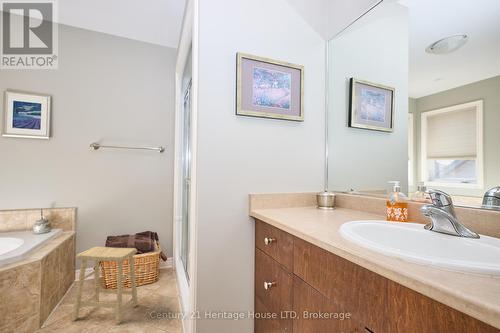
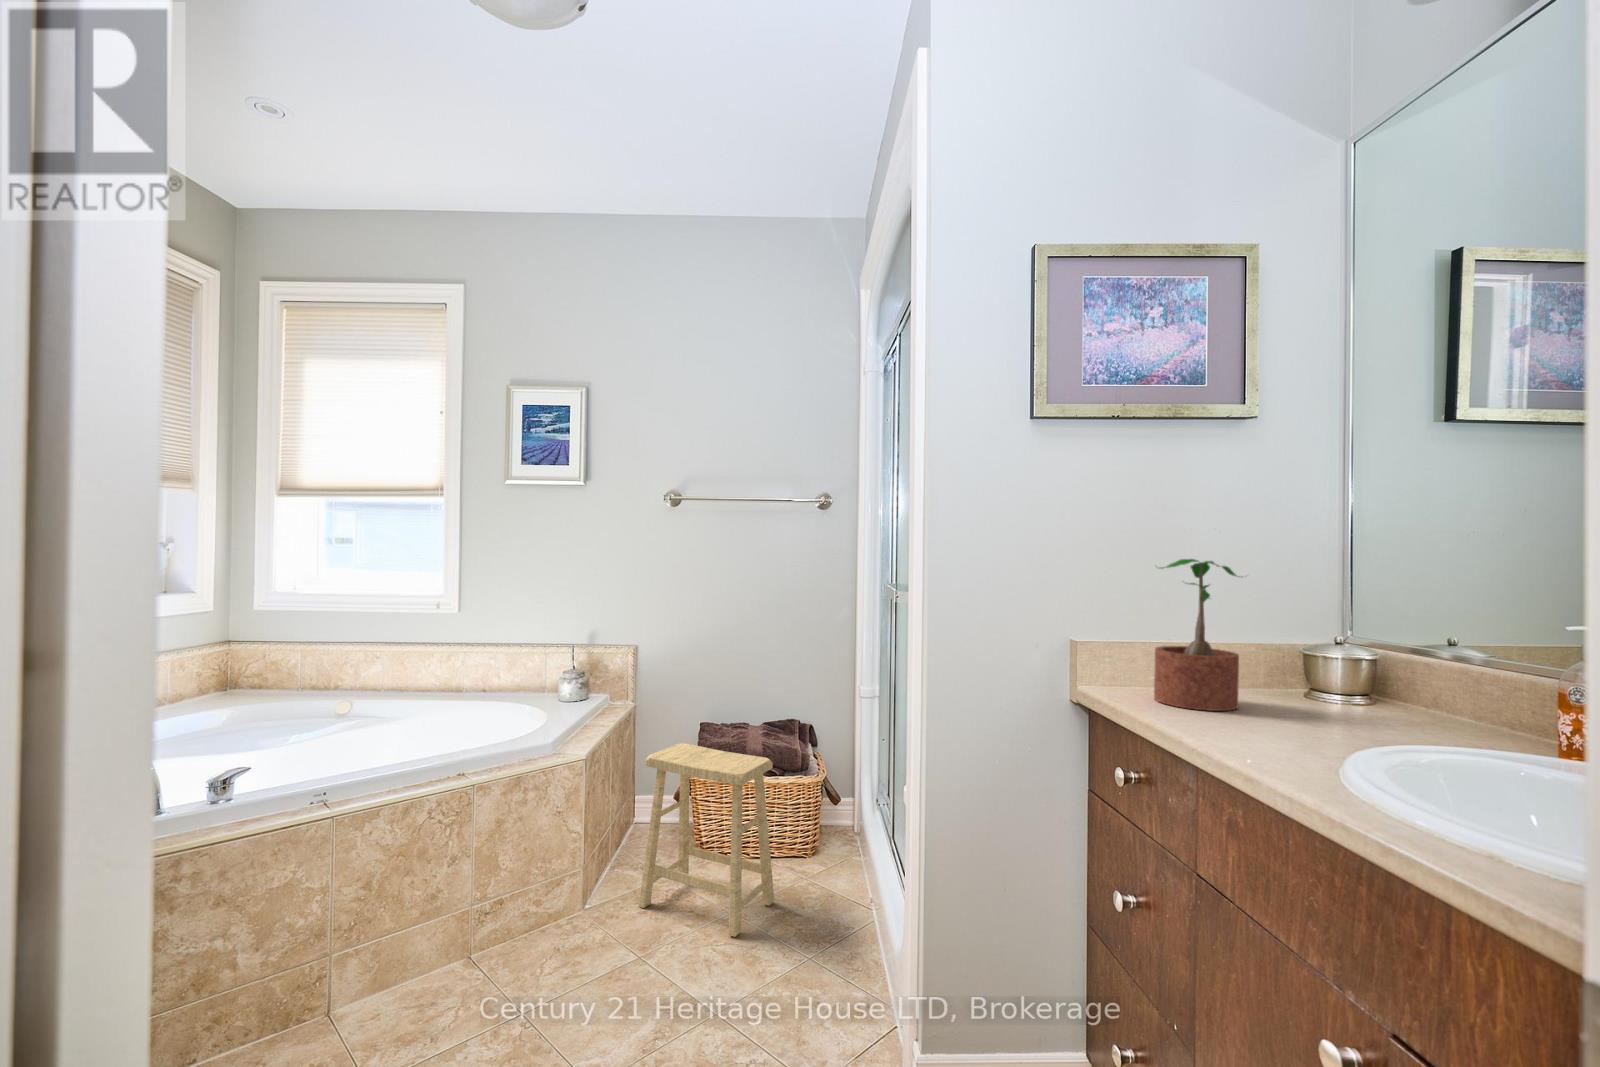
potted plant: none [276,165,305,216] -> present [1154,559,1239,711]

